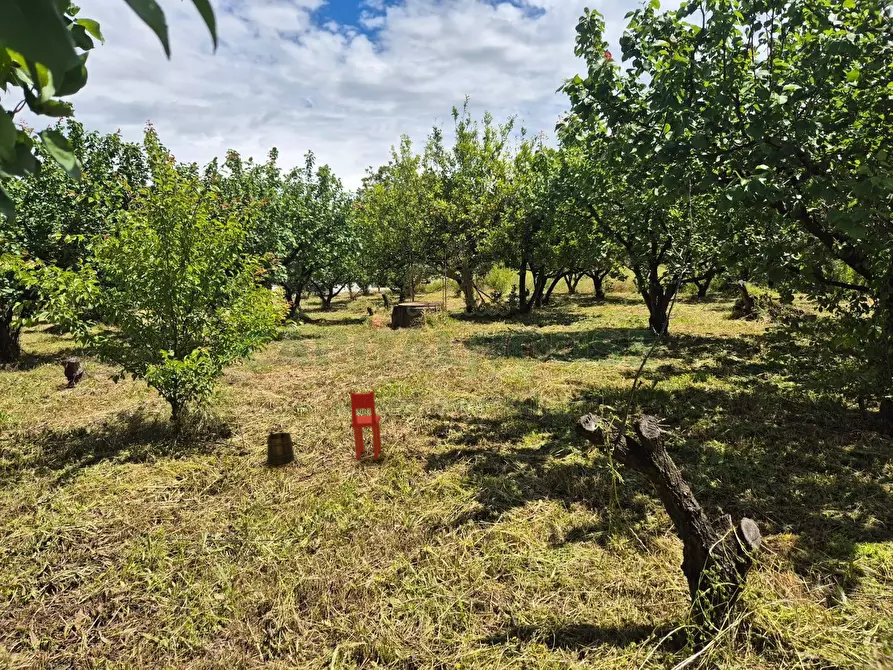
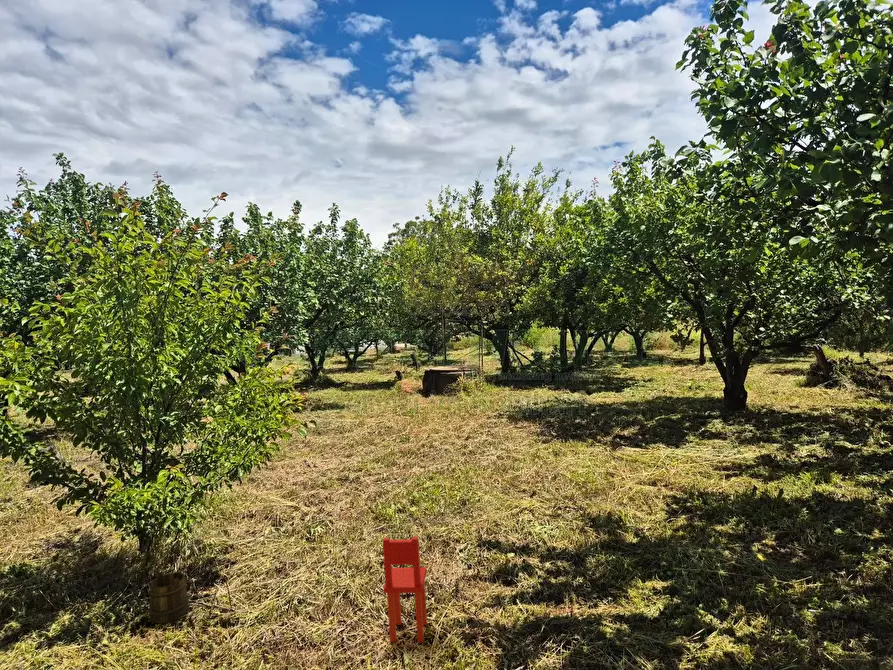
bucket: present [267,432,294,464] -> present [149,572,189,623]

